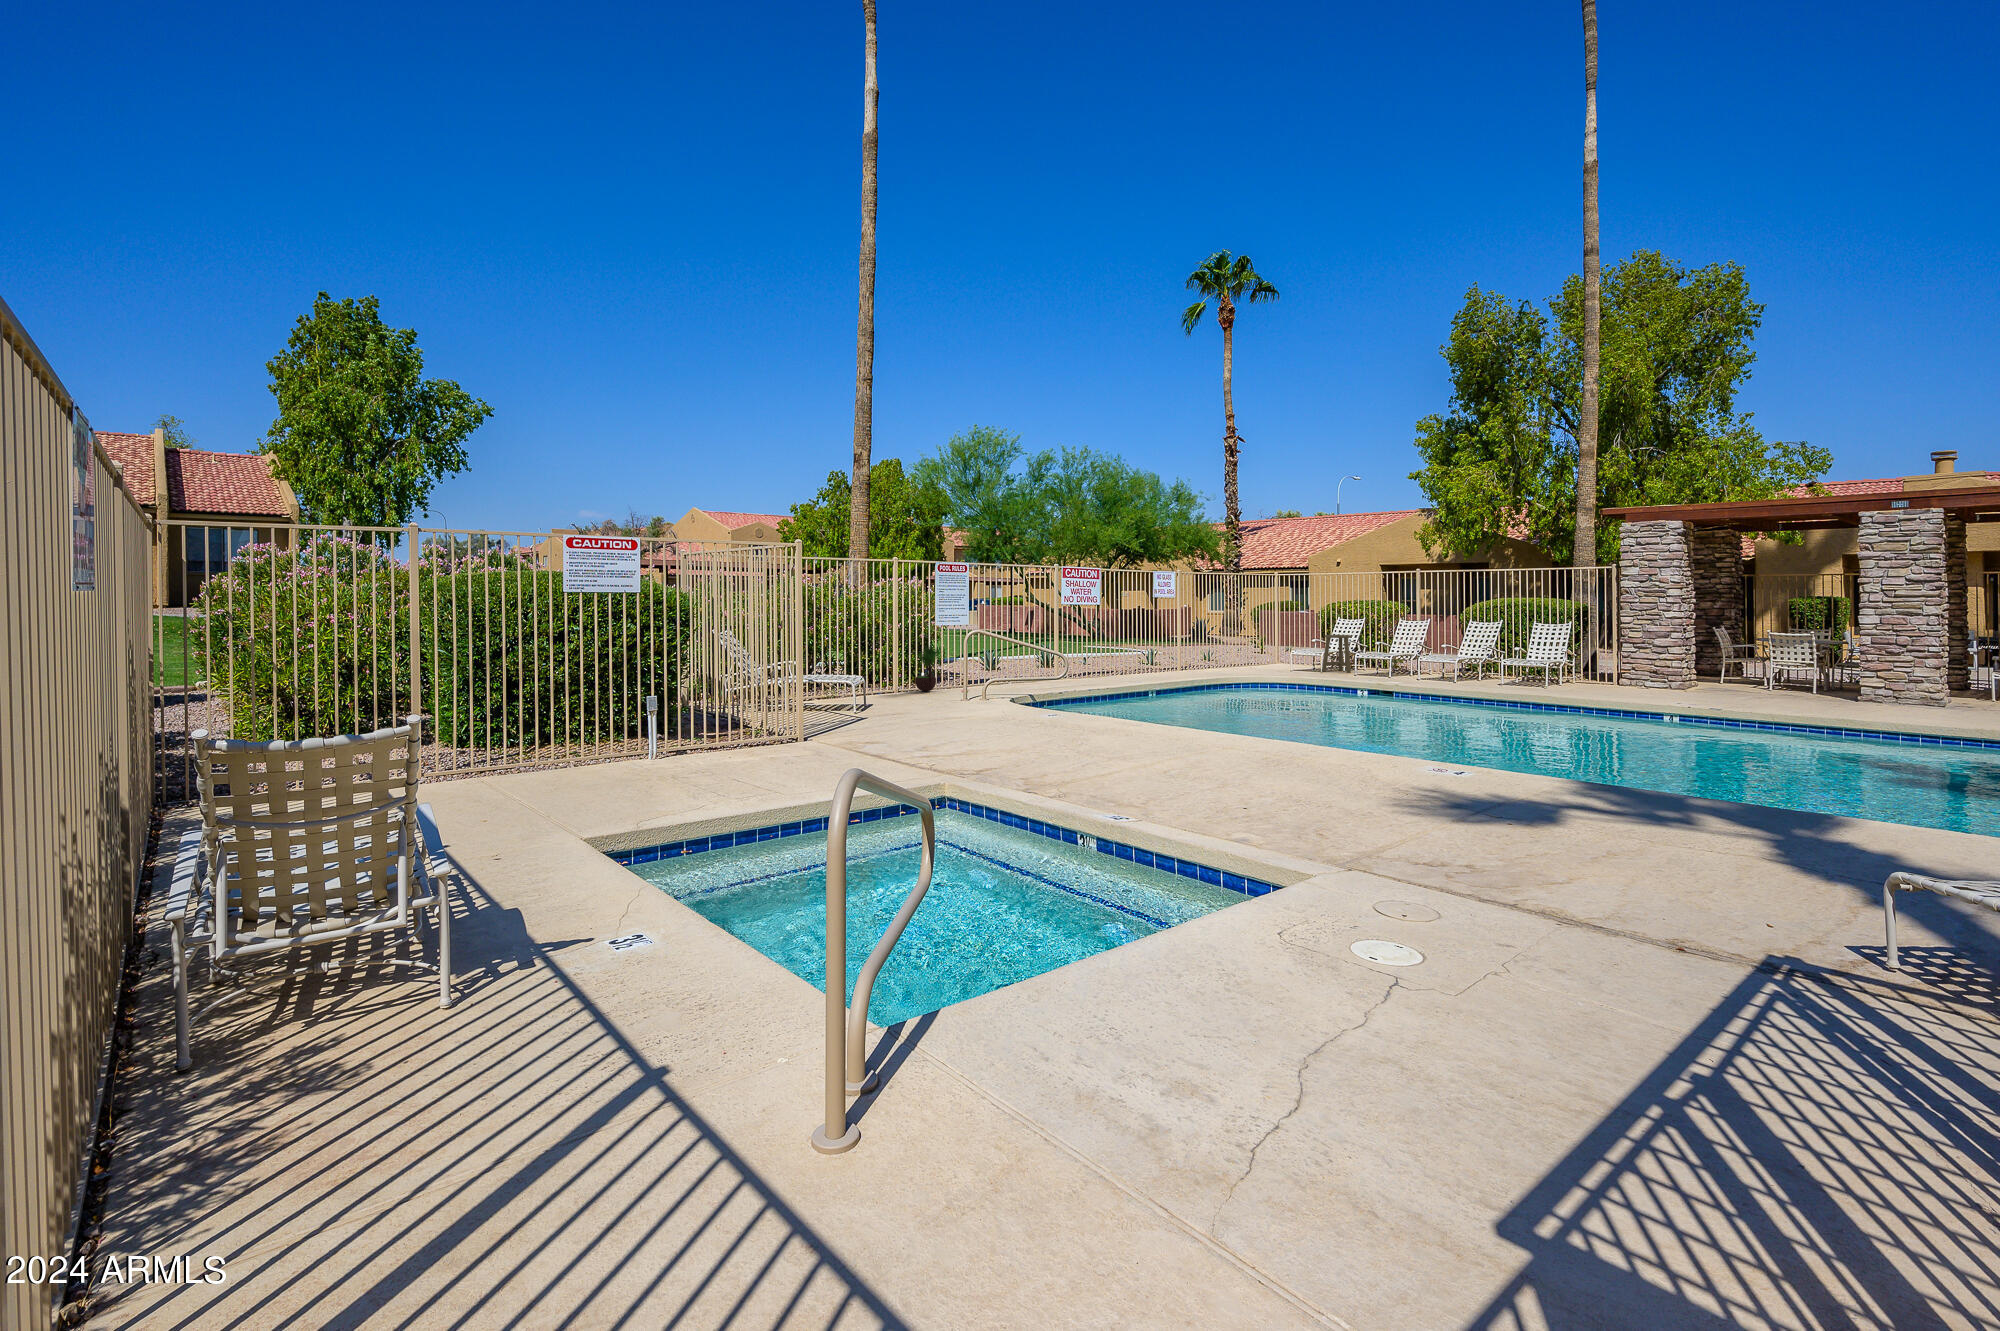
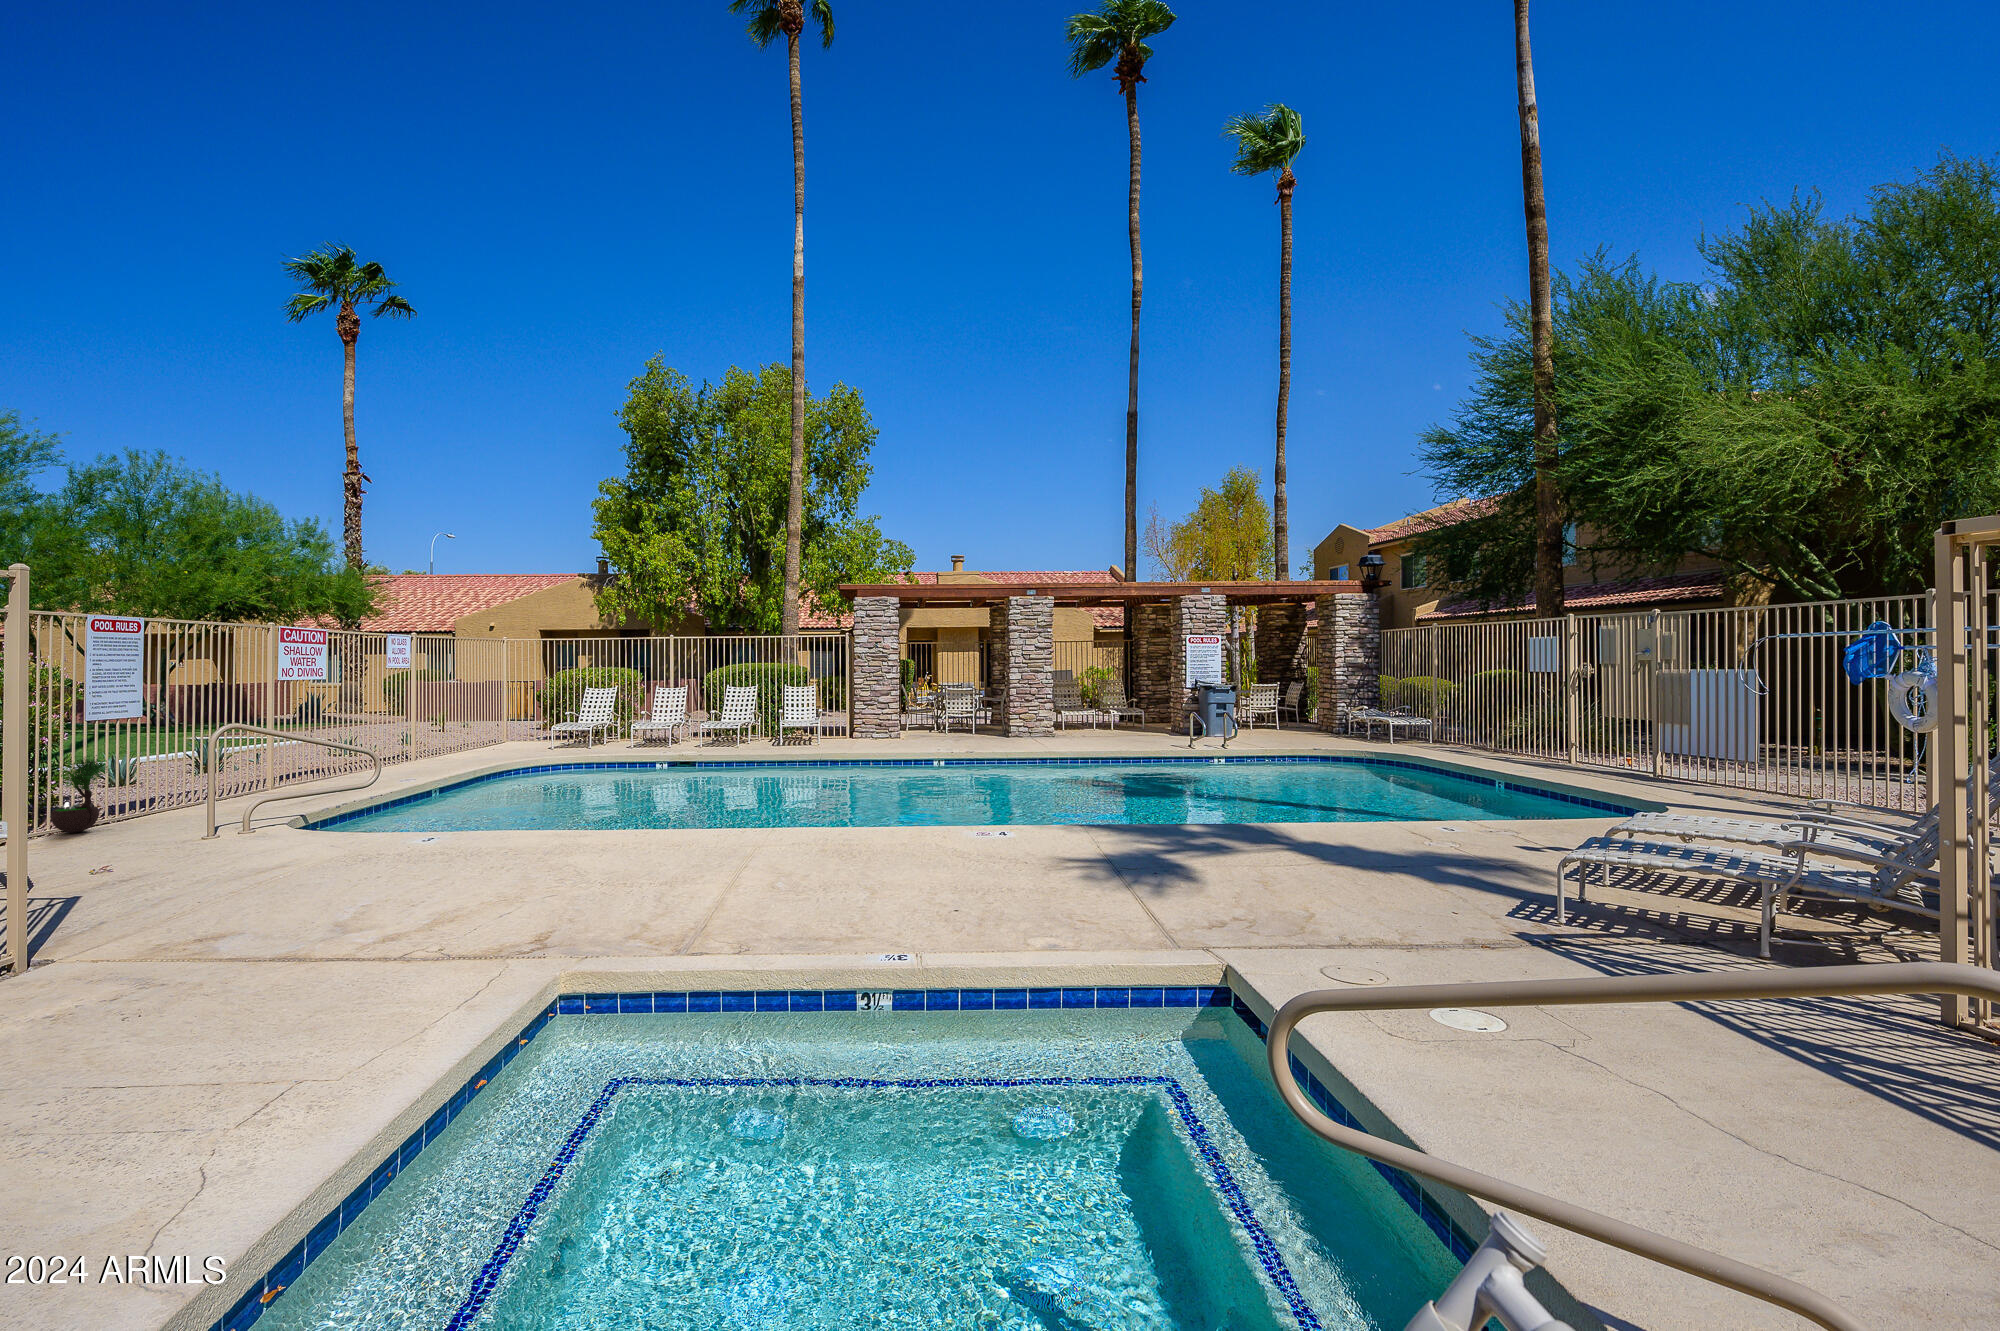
stool: present [1322,635,1352,673] -> none [577,704,610,745]

